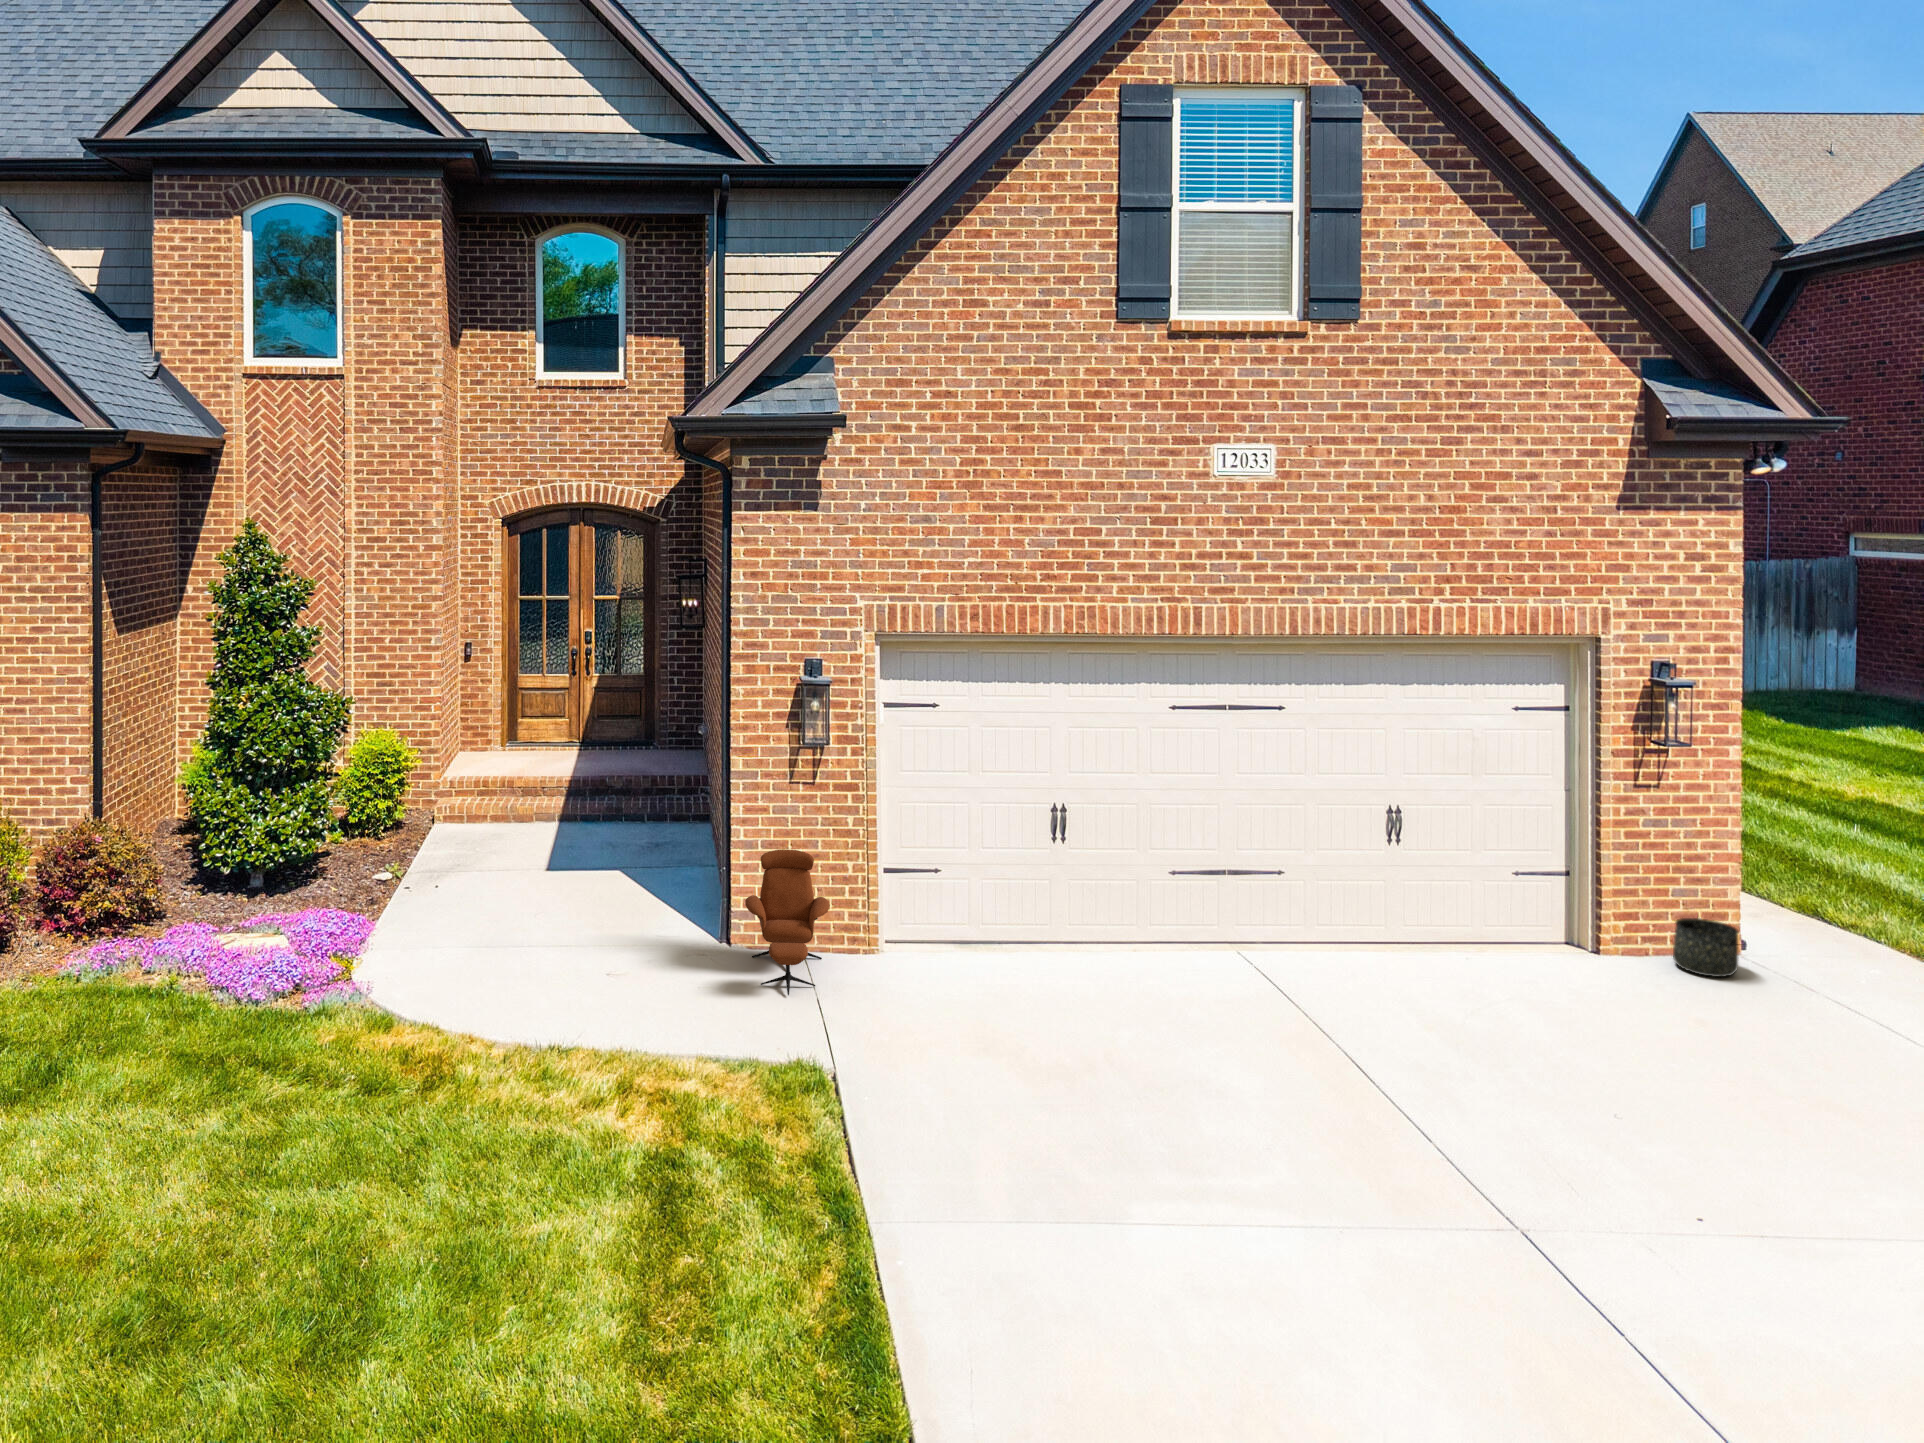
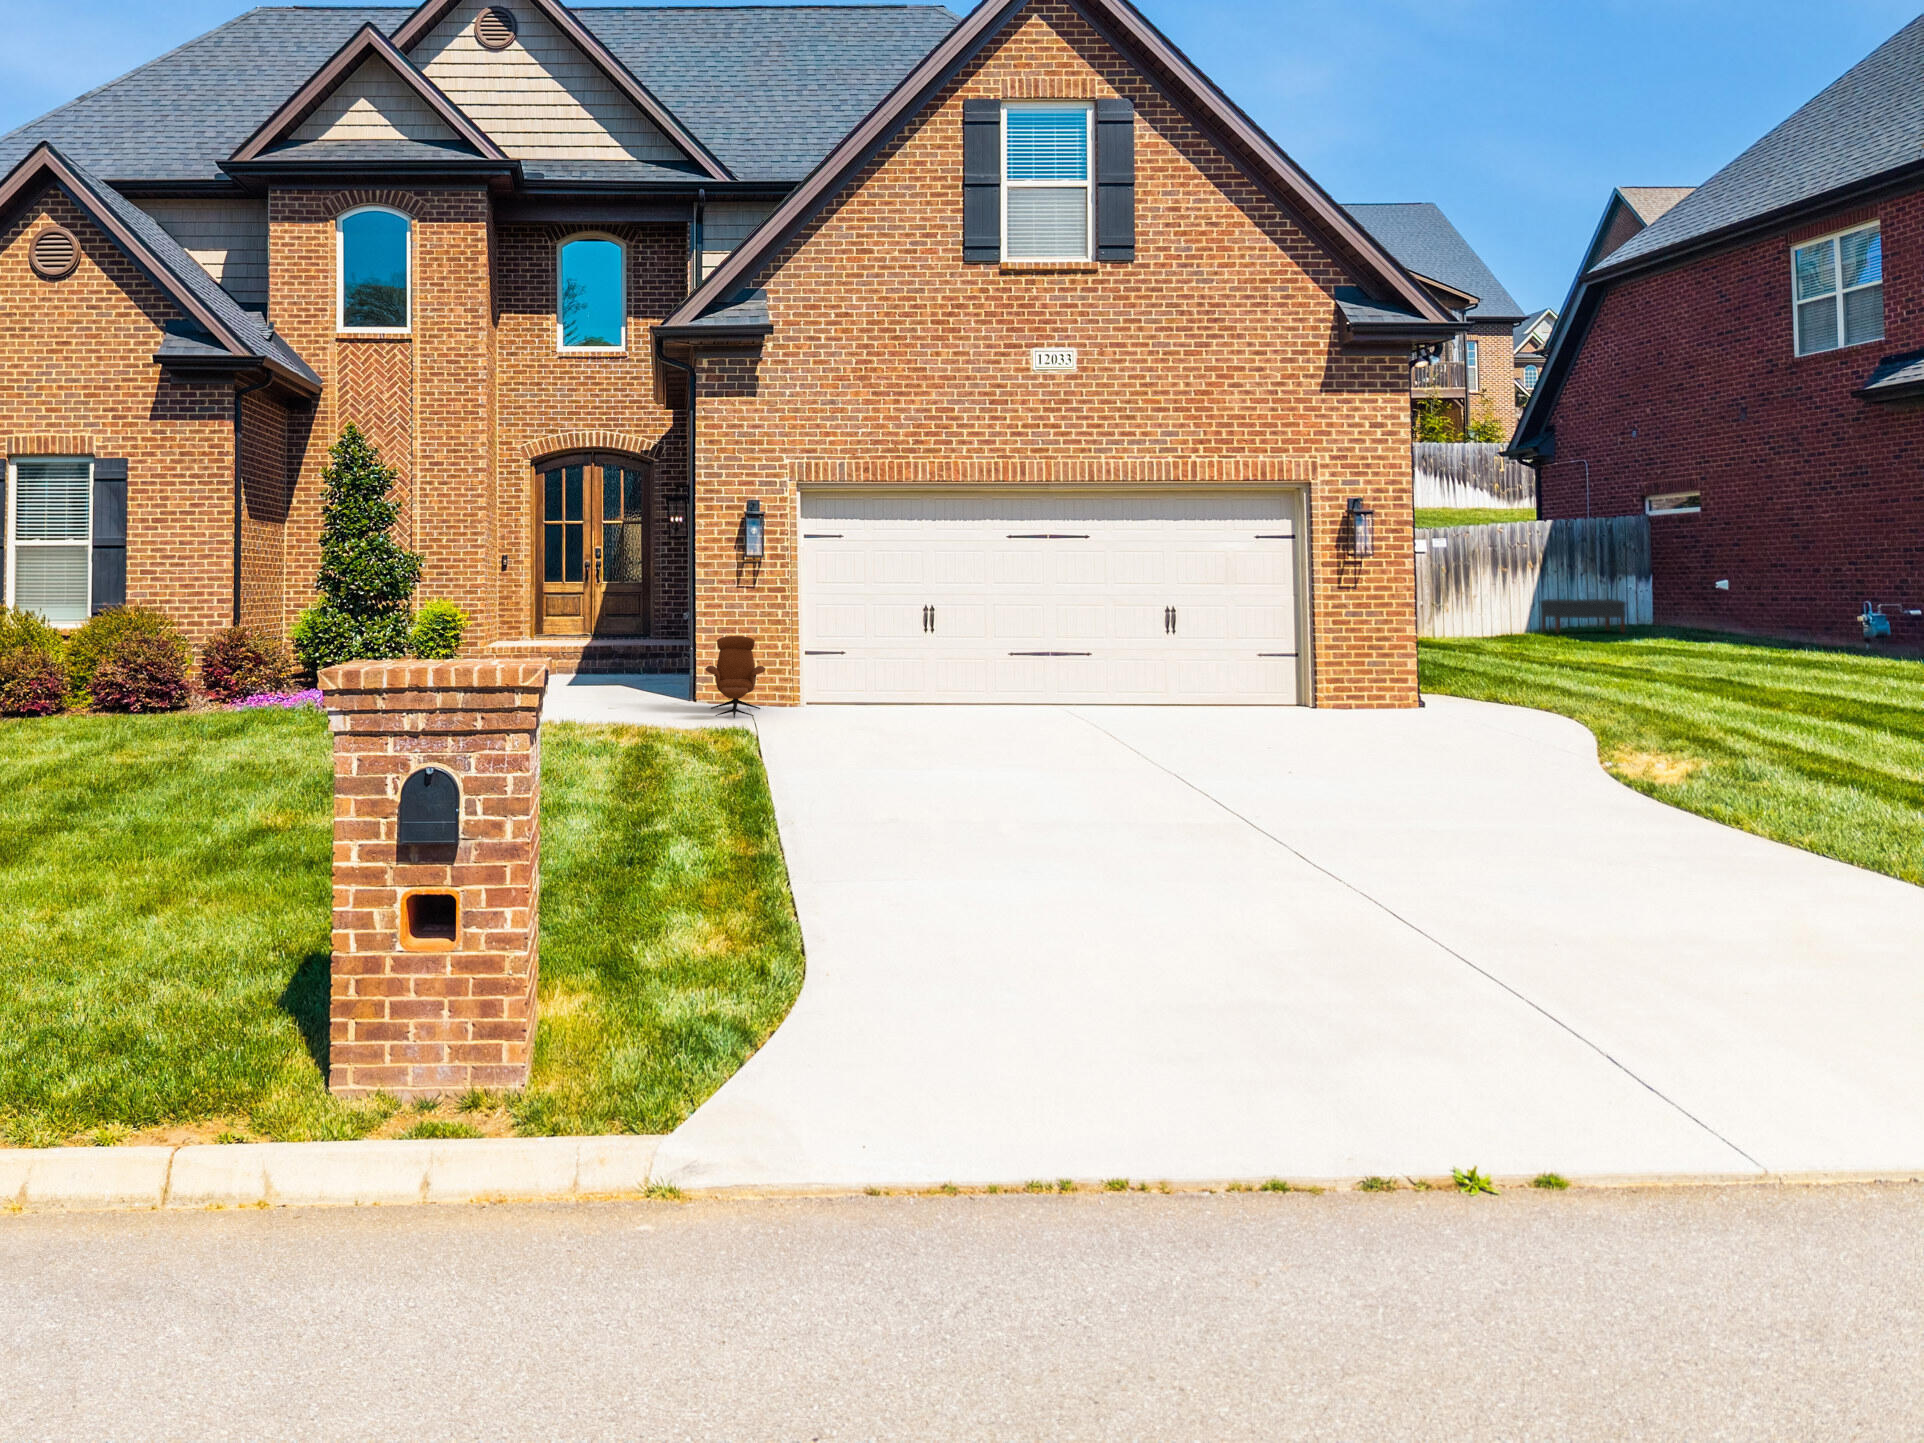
bench: none [1773,682,1886,728] -> present [1540,599,1626,633]
basket: present [1673,918,1738,977] -> none [1367,677,1410,712]

